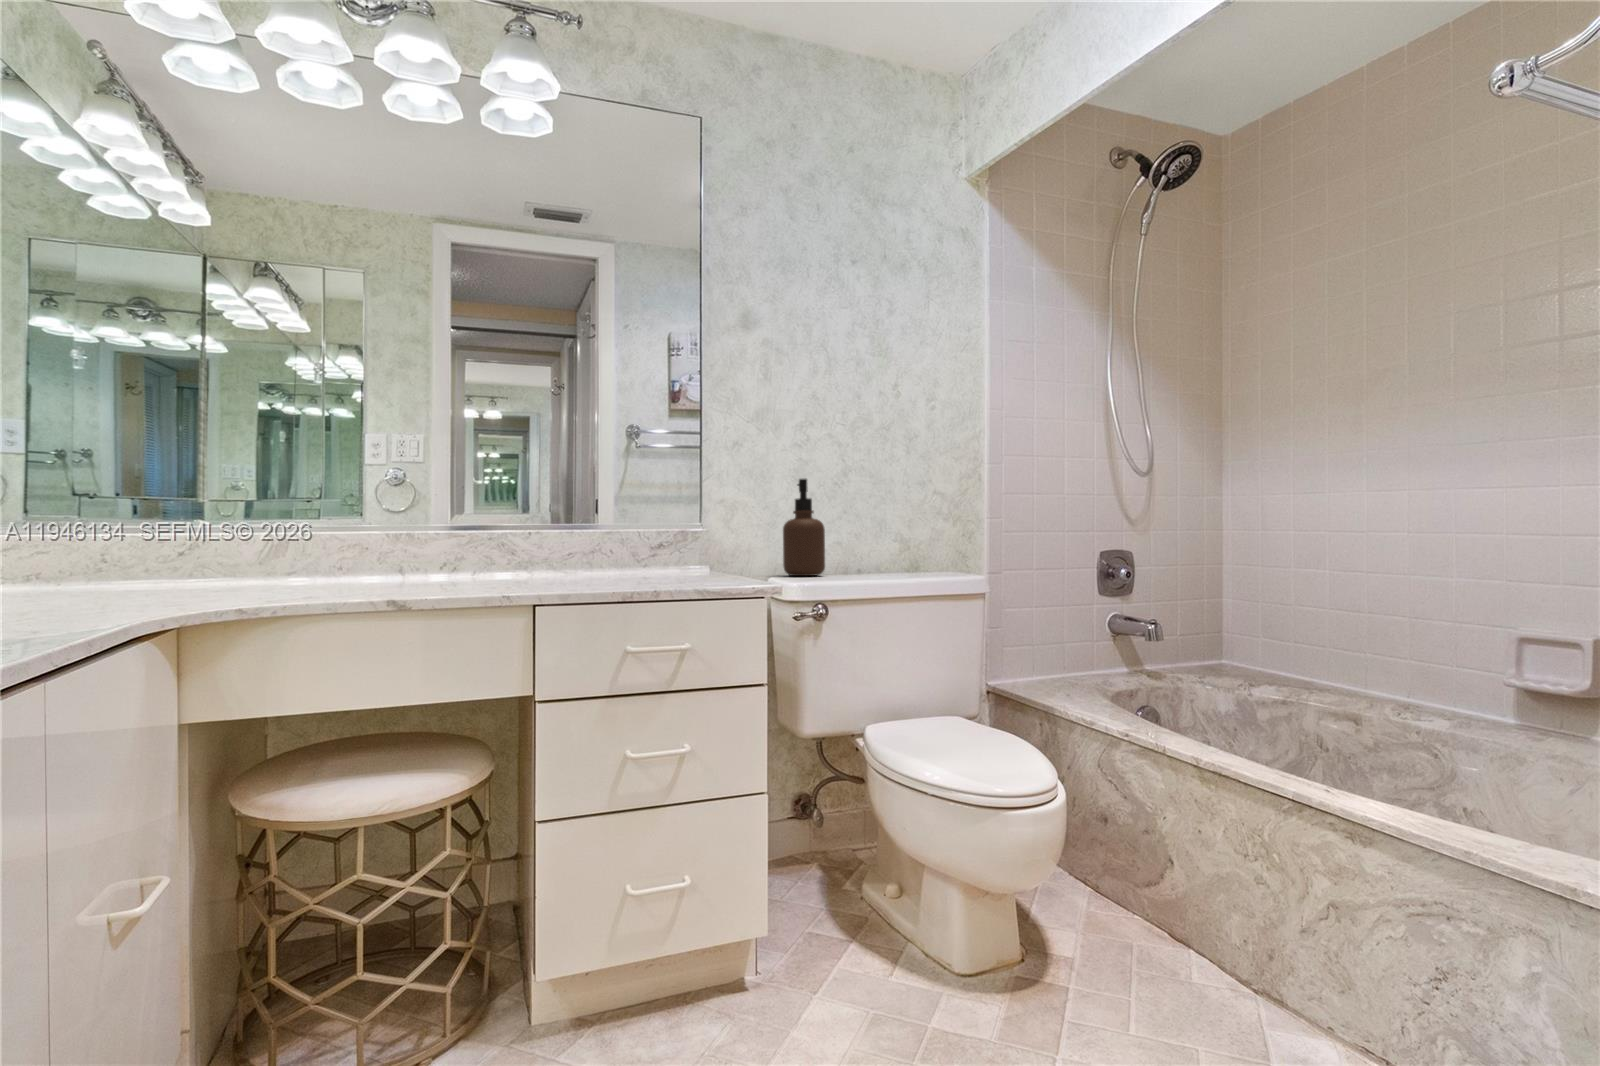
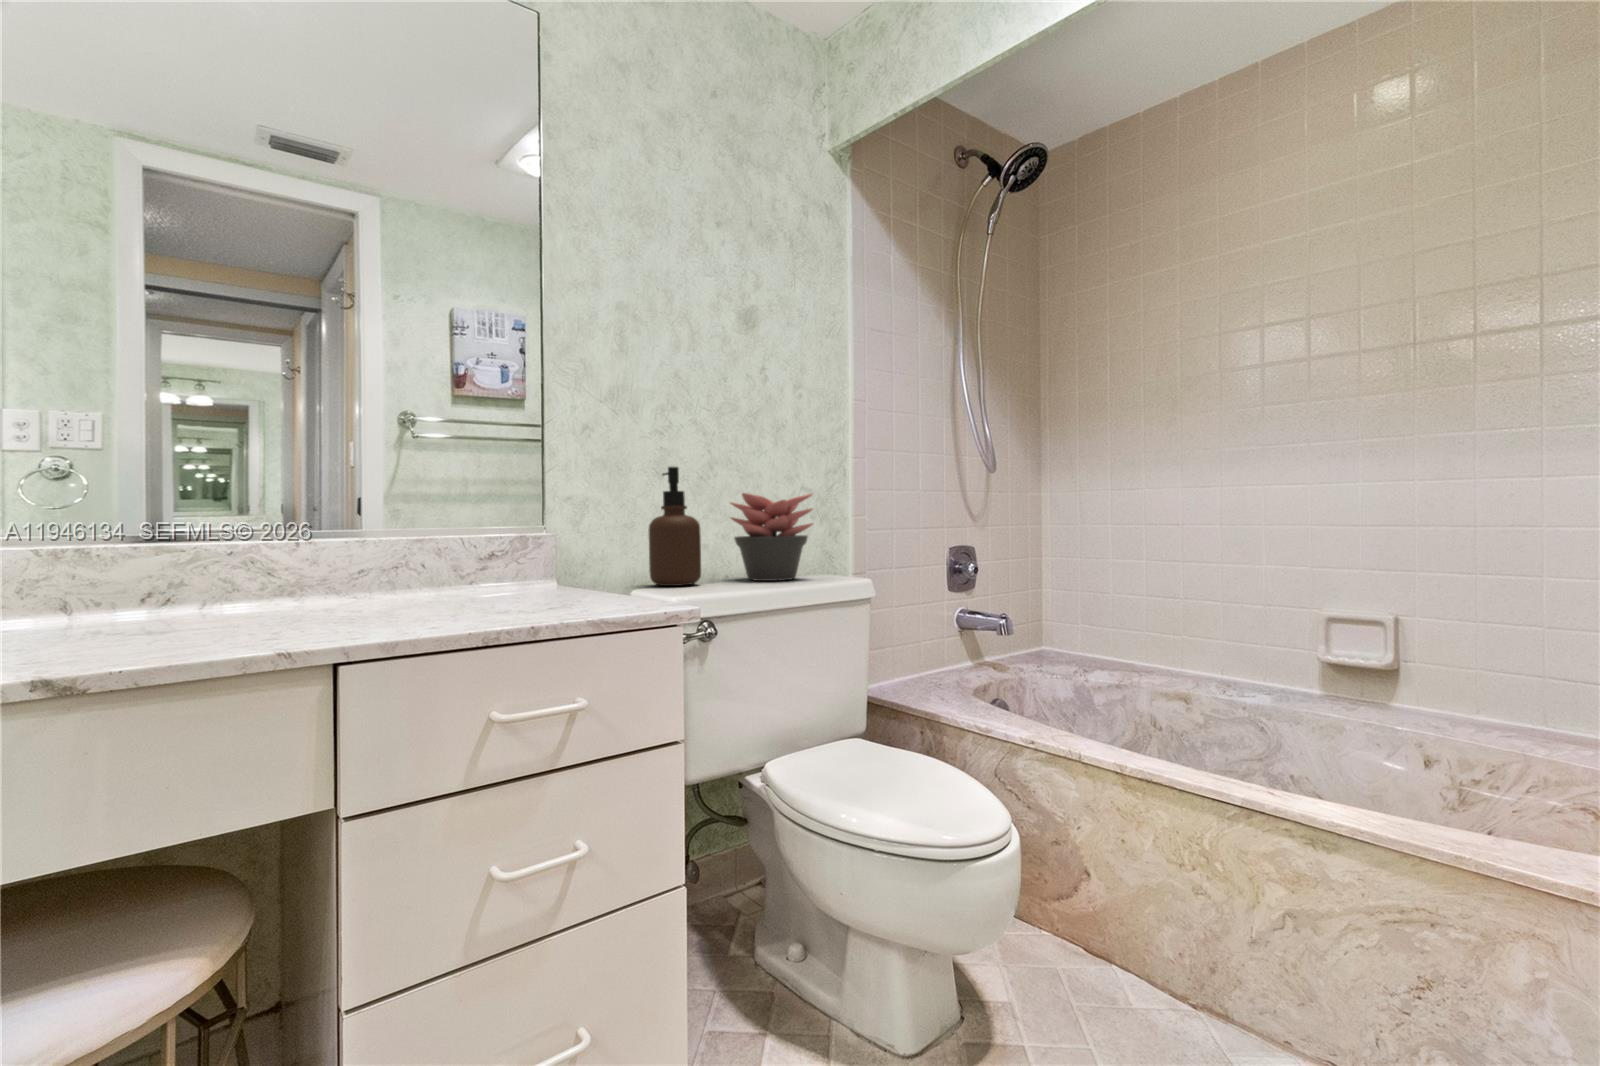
succulent plant: none [858,499,929,575] -> present [730,493,813,581]

